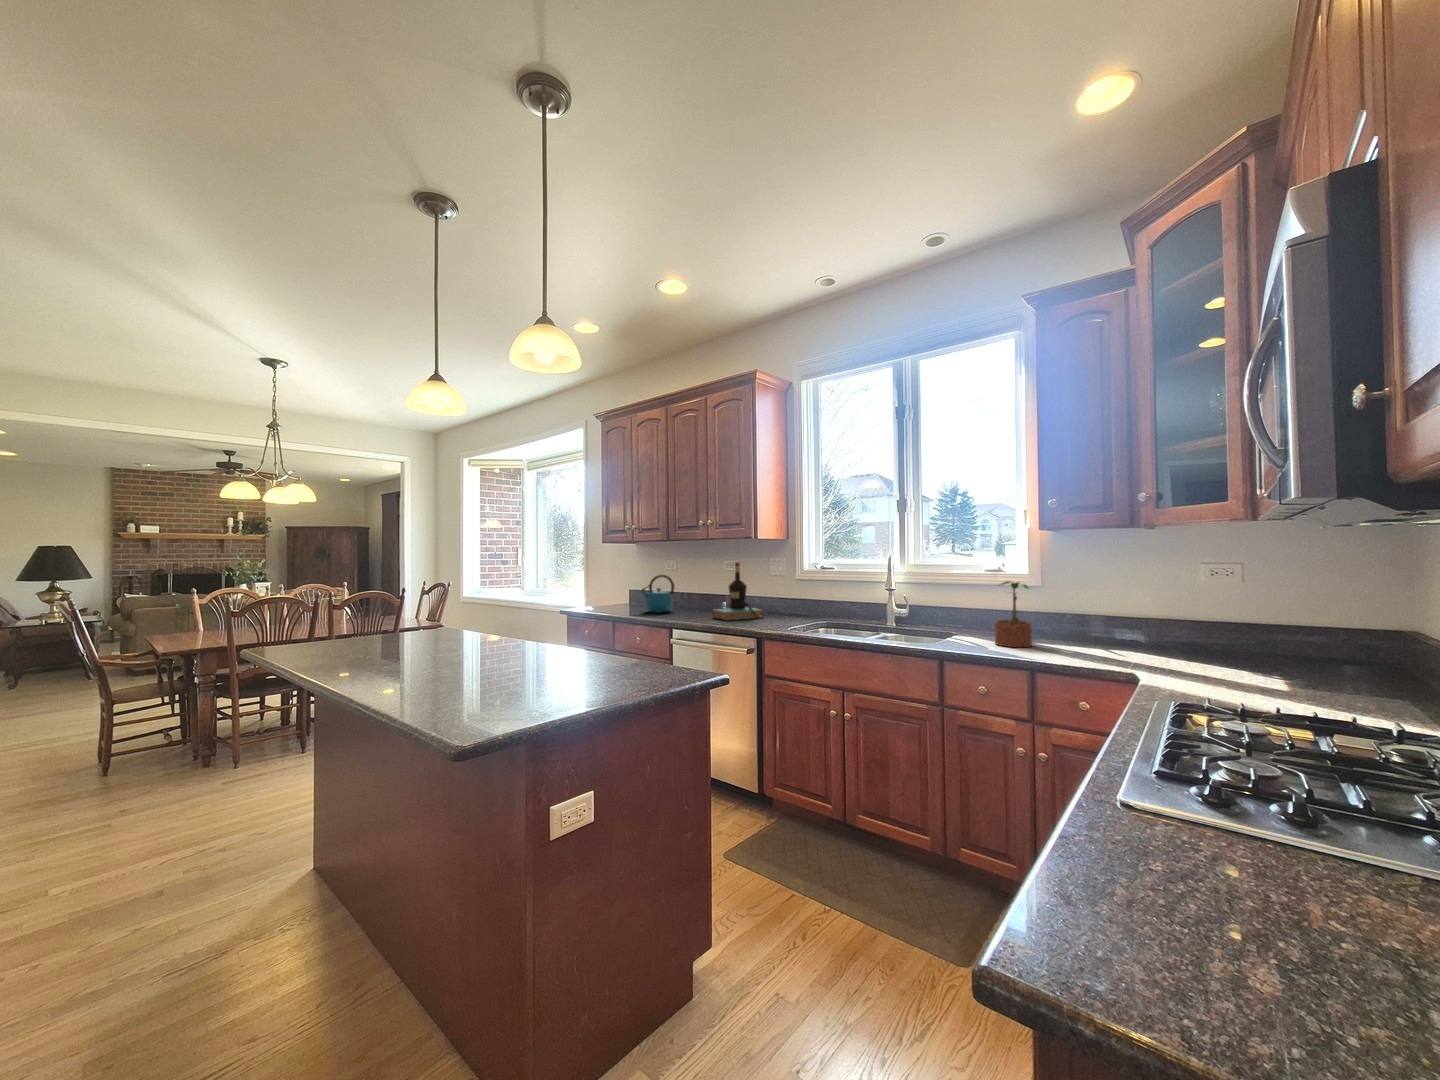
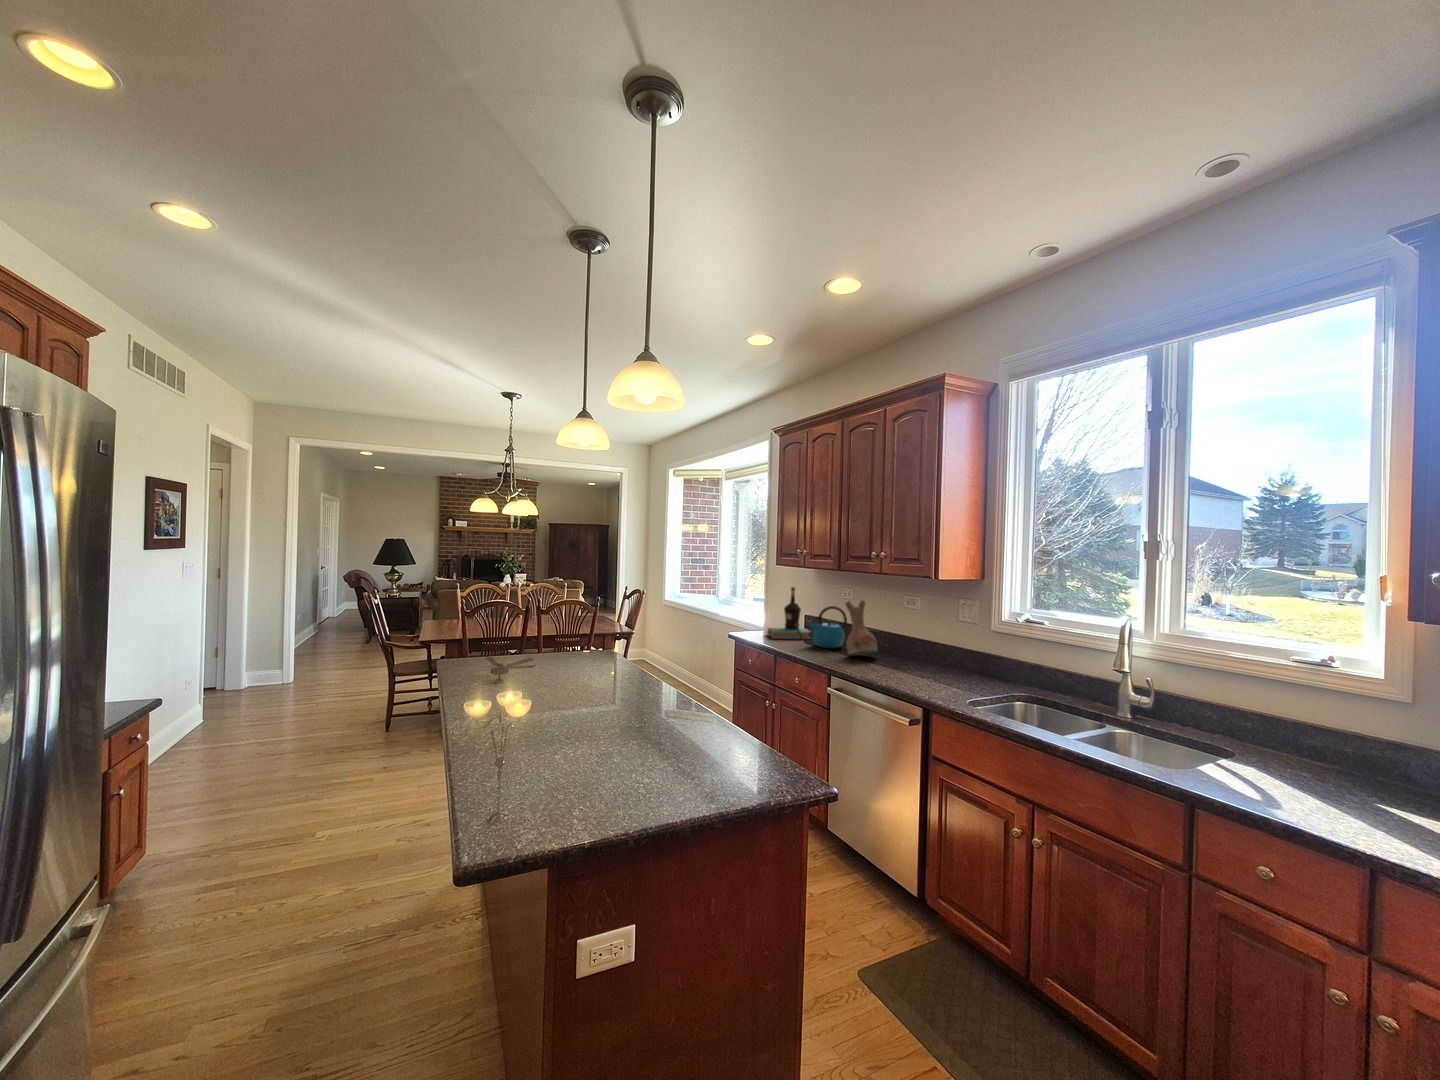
bottle: present [712,562,762,620] -> present [768,587,810,639]
vase: none [675,566,705,615] -> present [845,600,877,655]
potted plant: present [995,581,1032,647] -> none [1302,695,1390,812]

